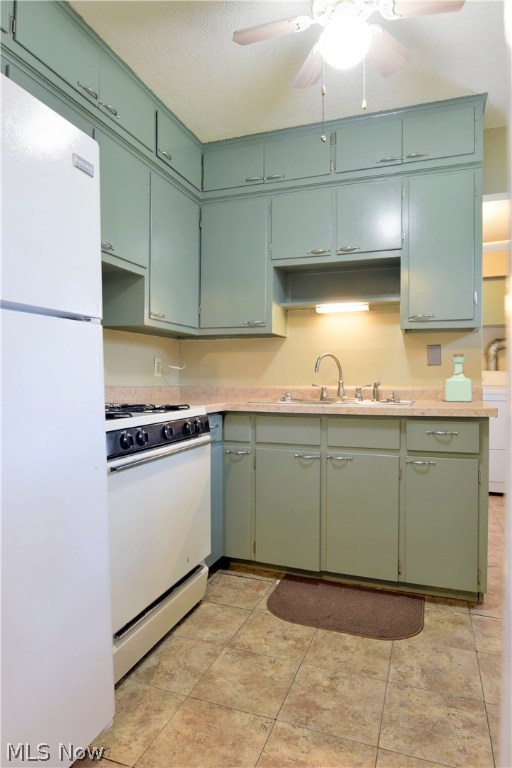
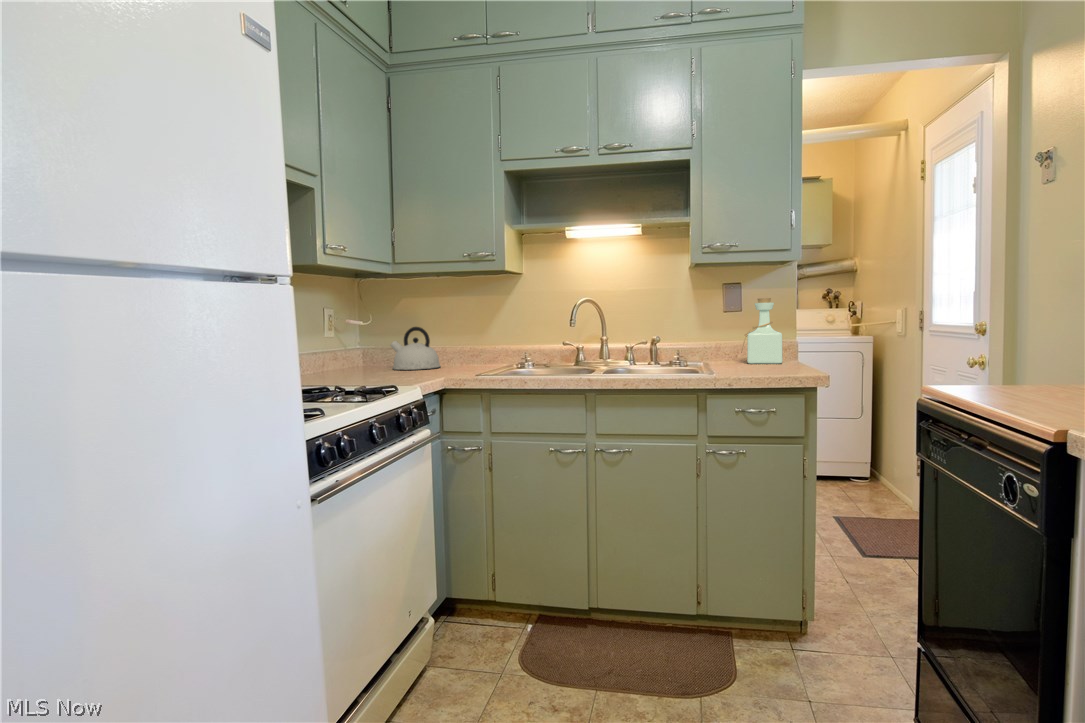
kettle: none [197,372,230,400] -> present [391,327,440,370]

